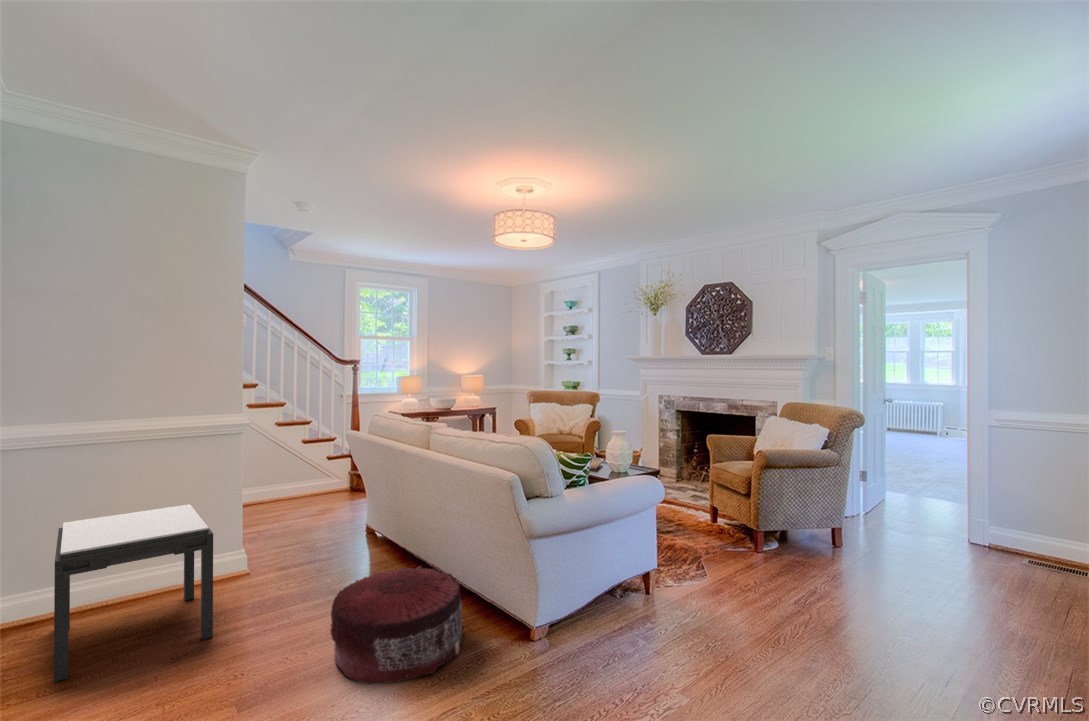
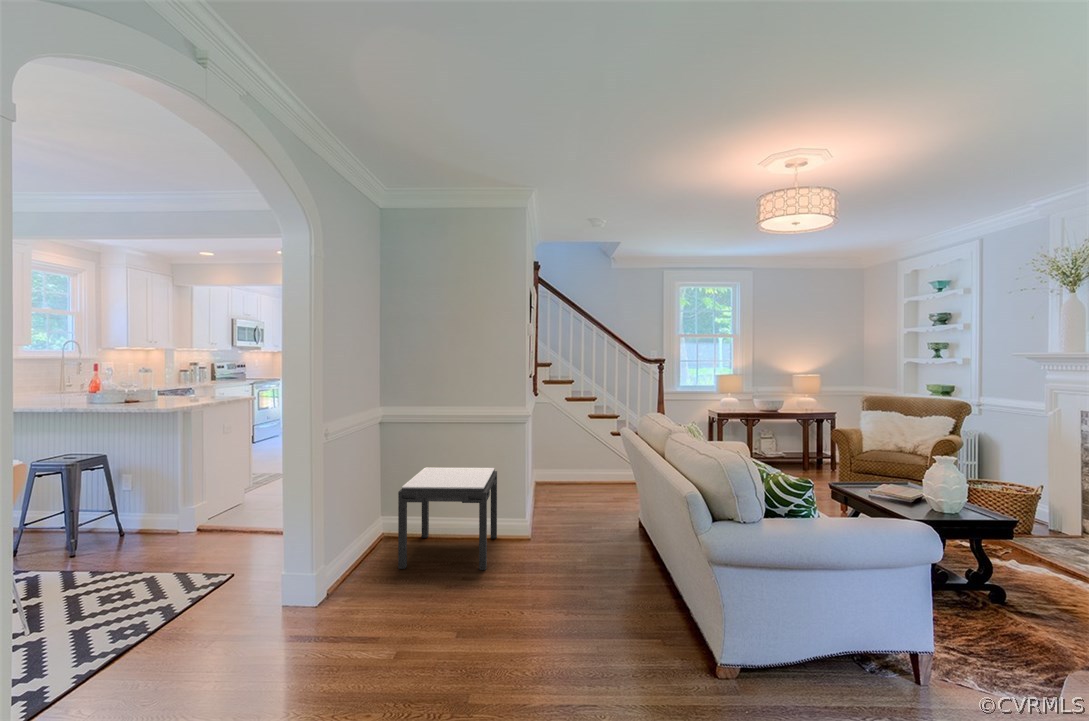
pouf: present [331,566,464,684] -> none [532,554,655,665]

